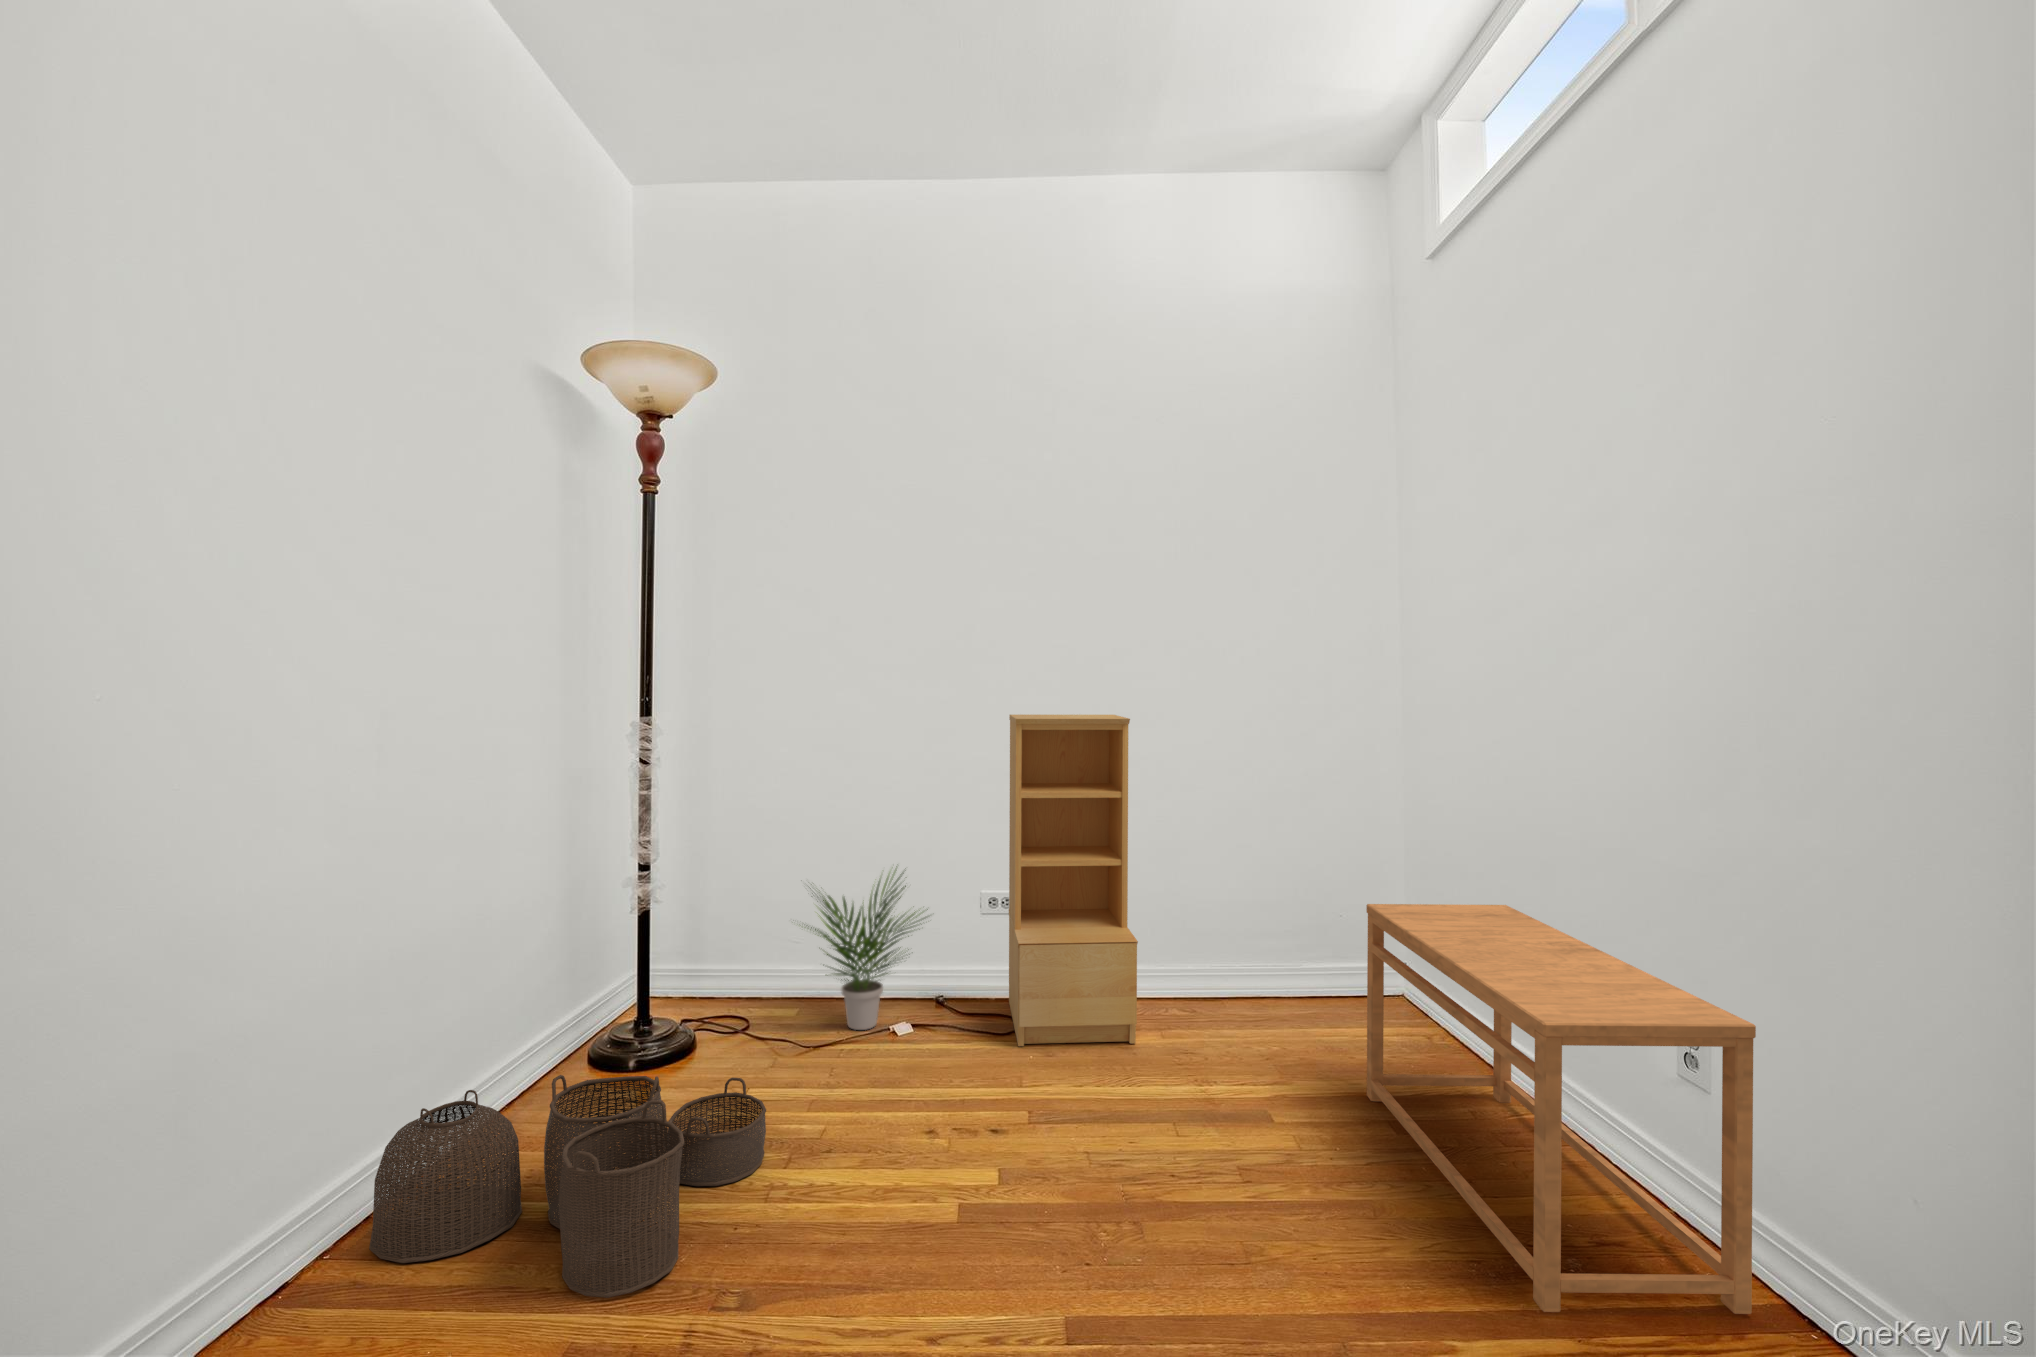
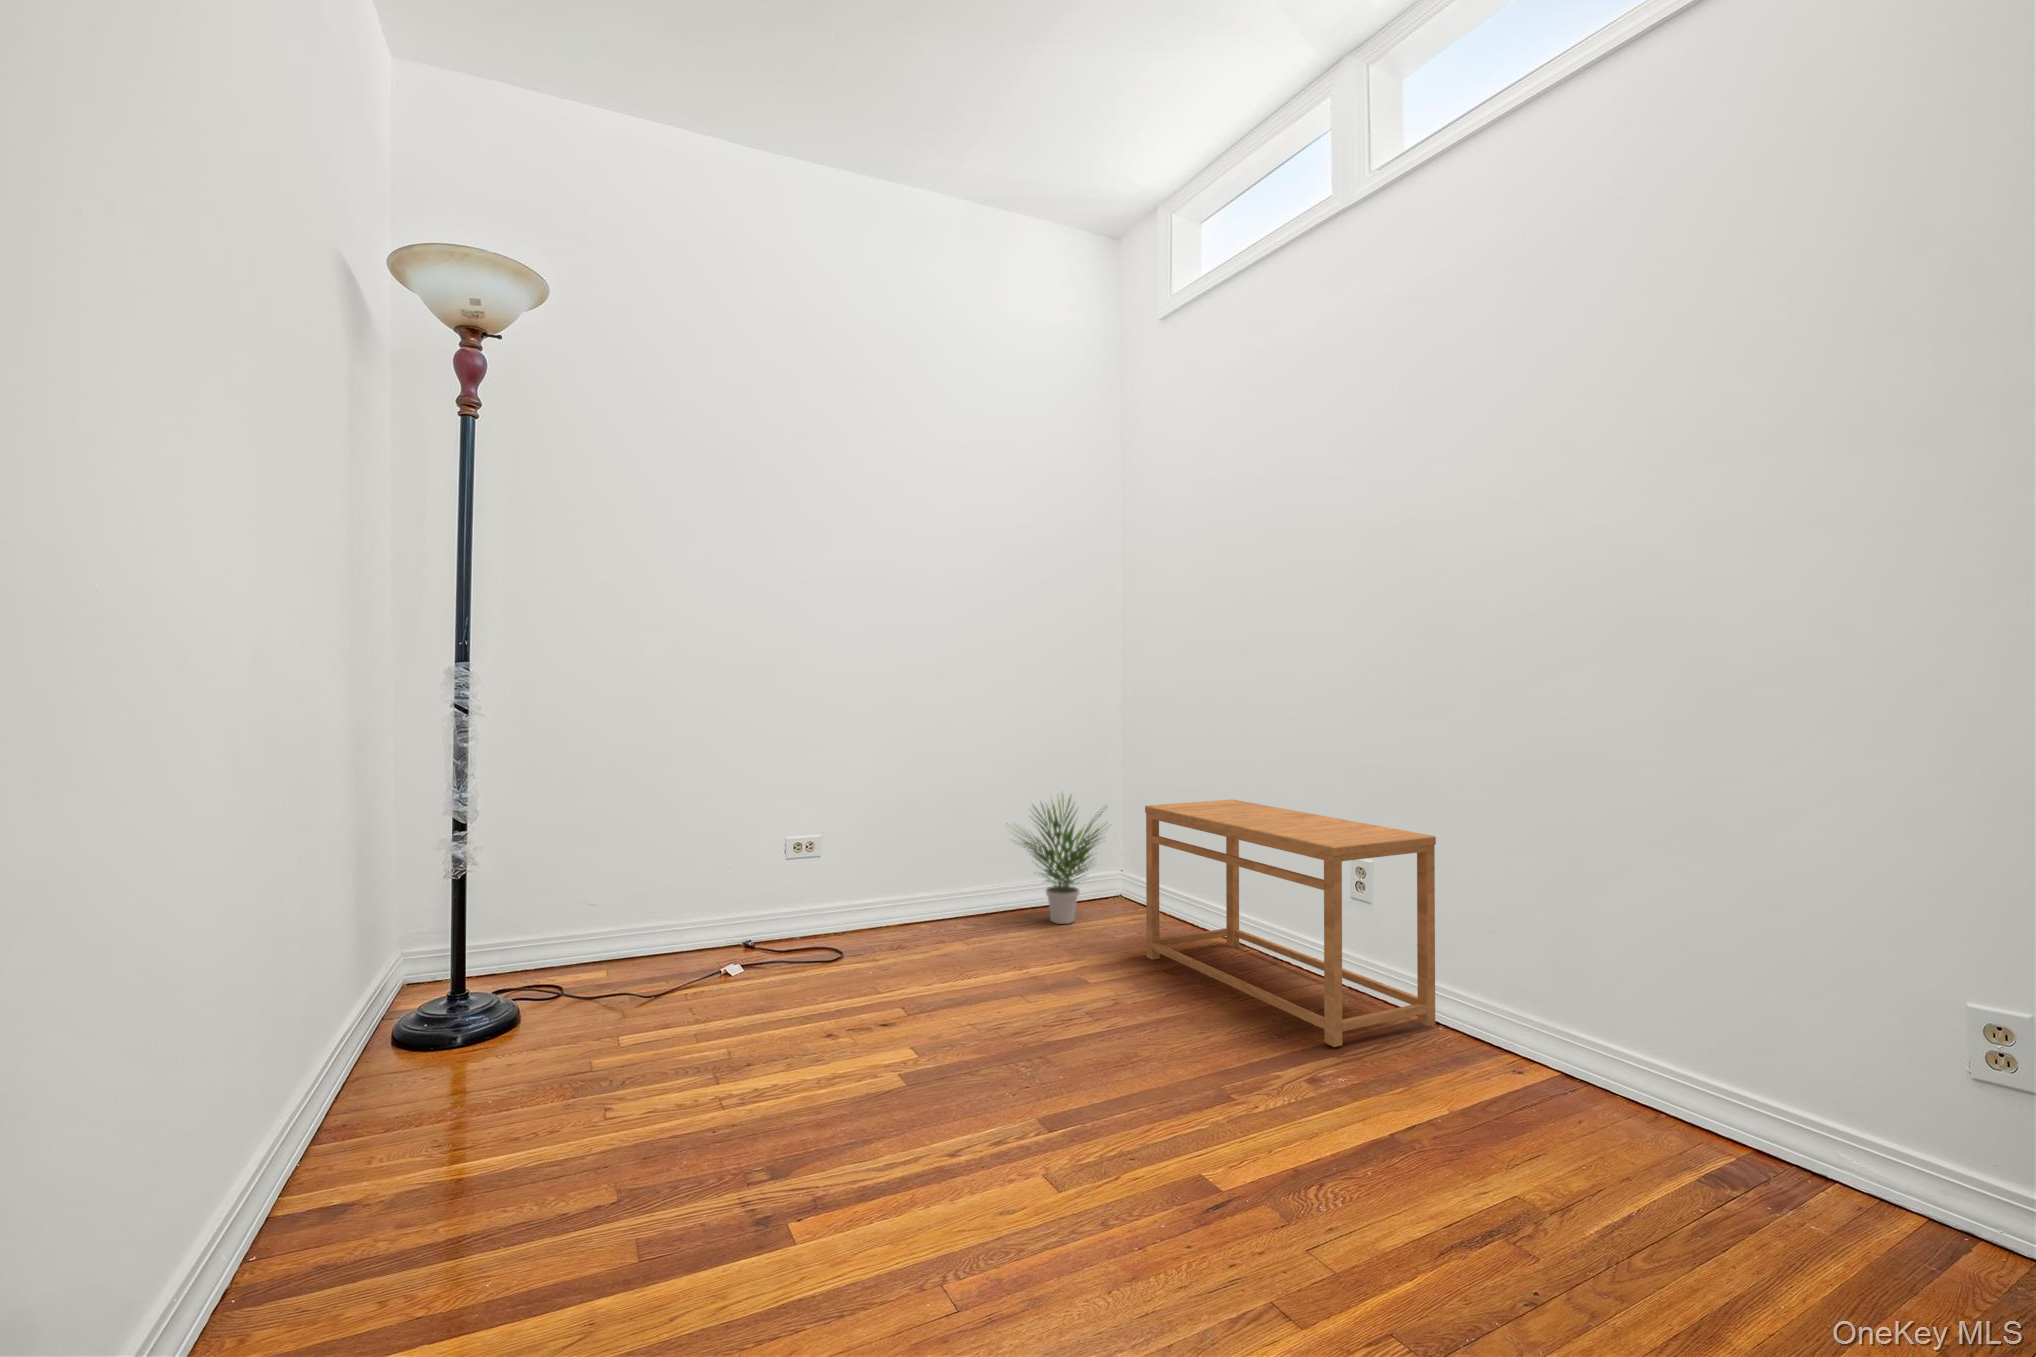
bookshelf: present [1009,715,1138,1046] -> none [814,668,955,967]
potted plant: present [805,866,928,1030] -> present [1014,797,1108,924]
woven basket: present [369,1075,766,1298] -> none [285,1003,692,1238]

